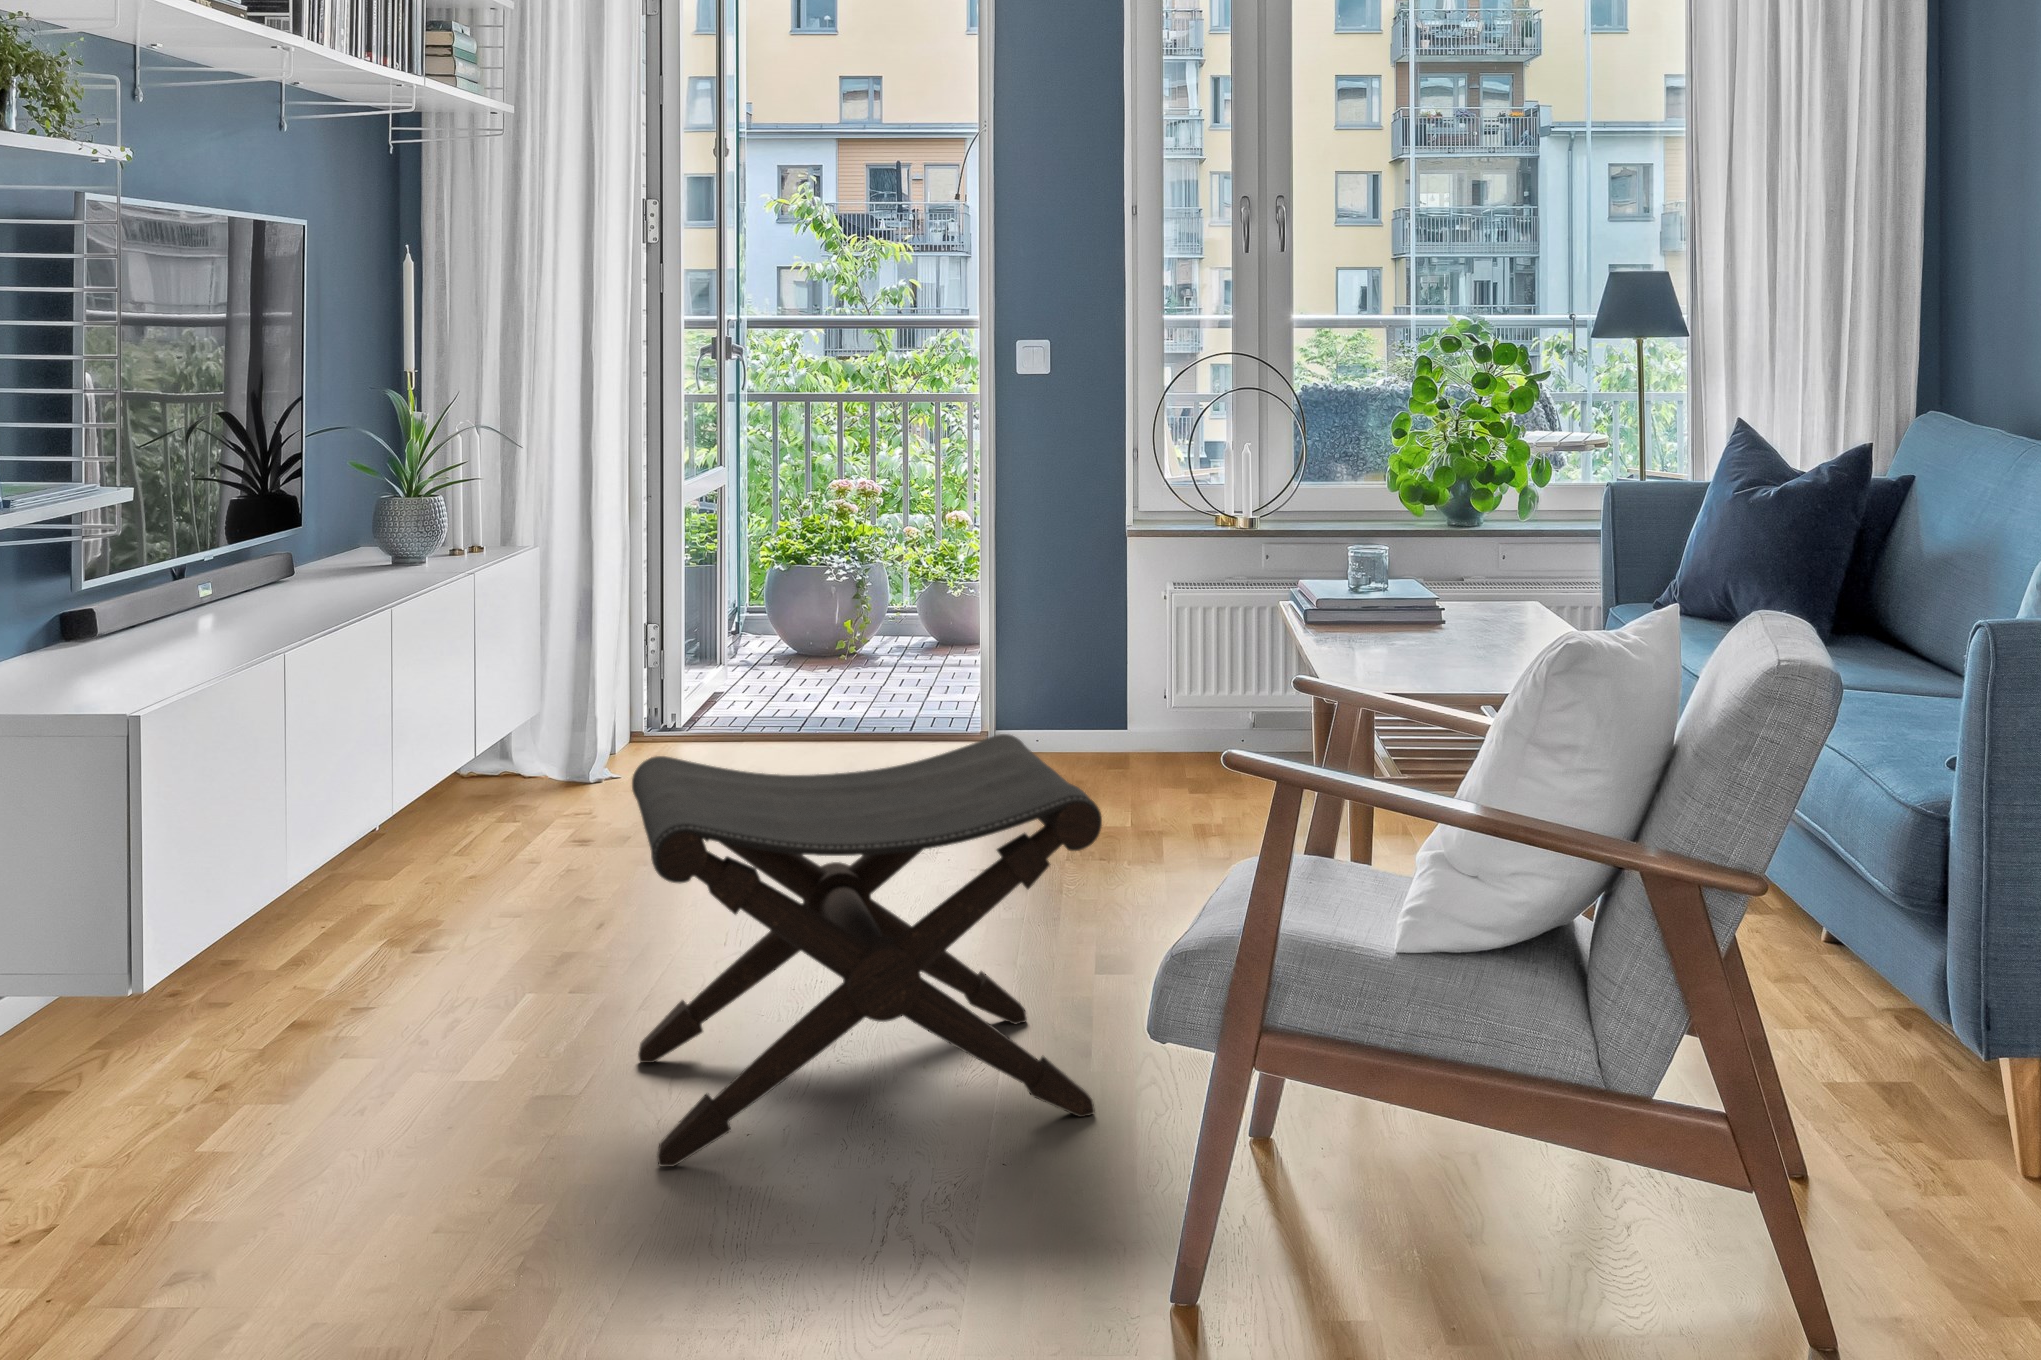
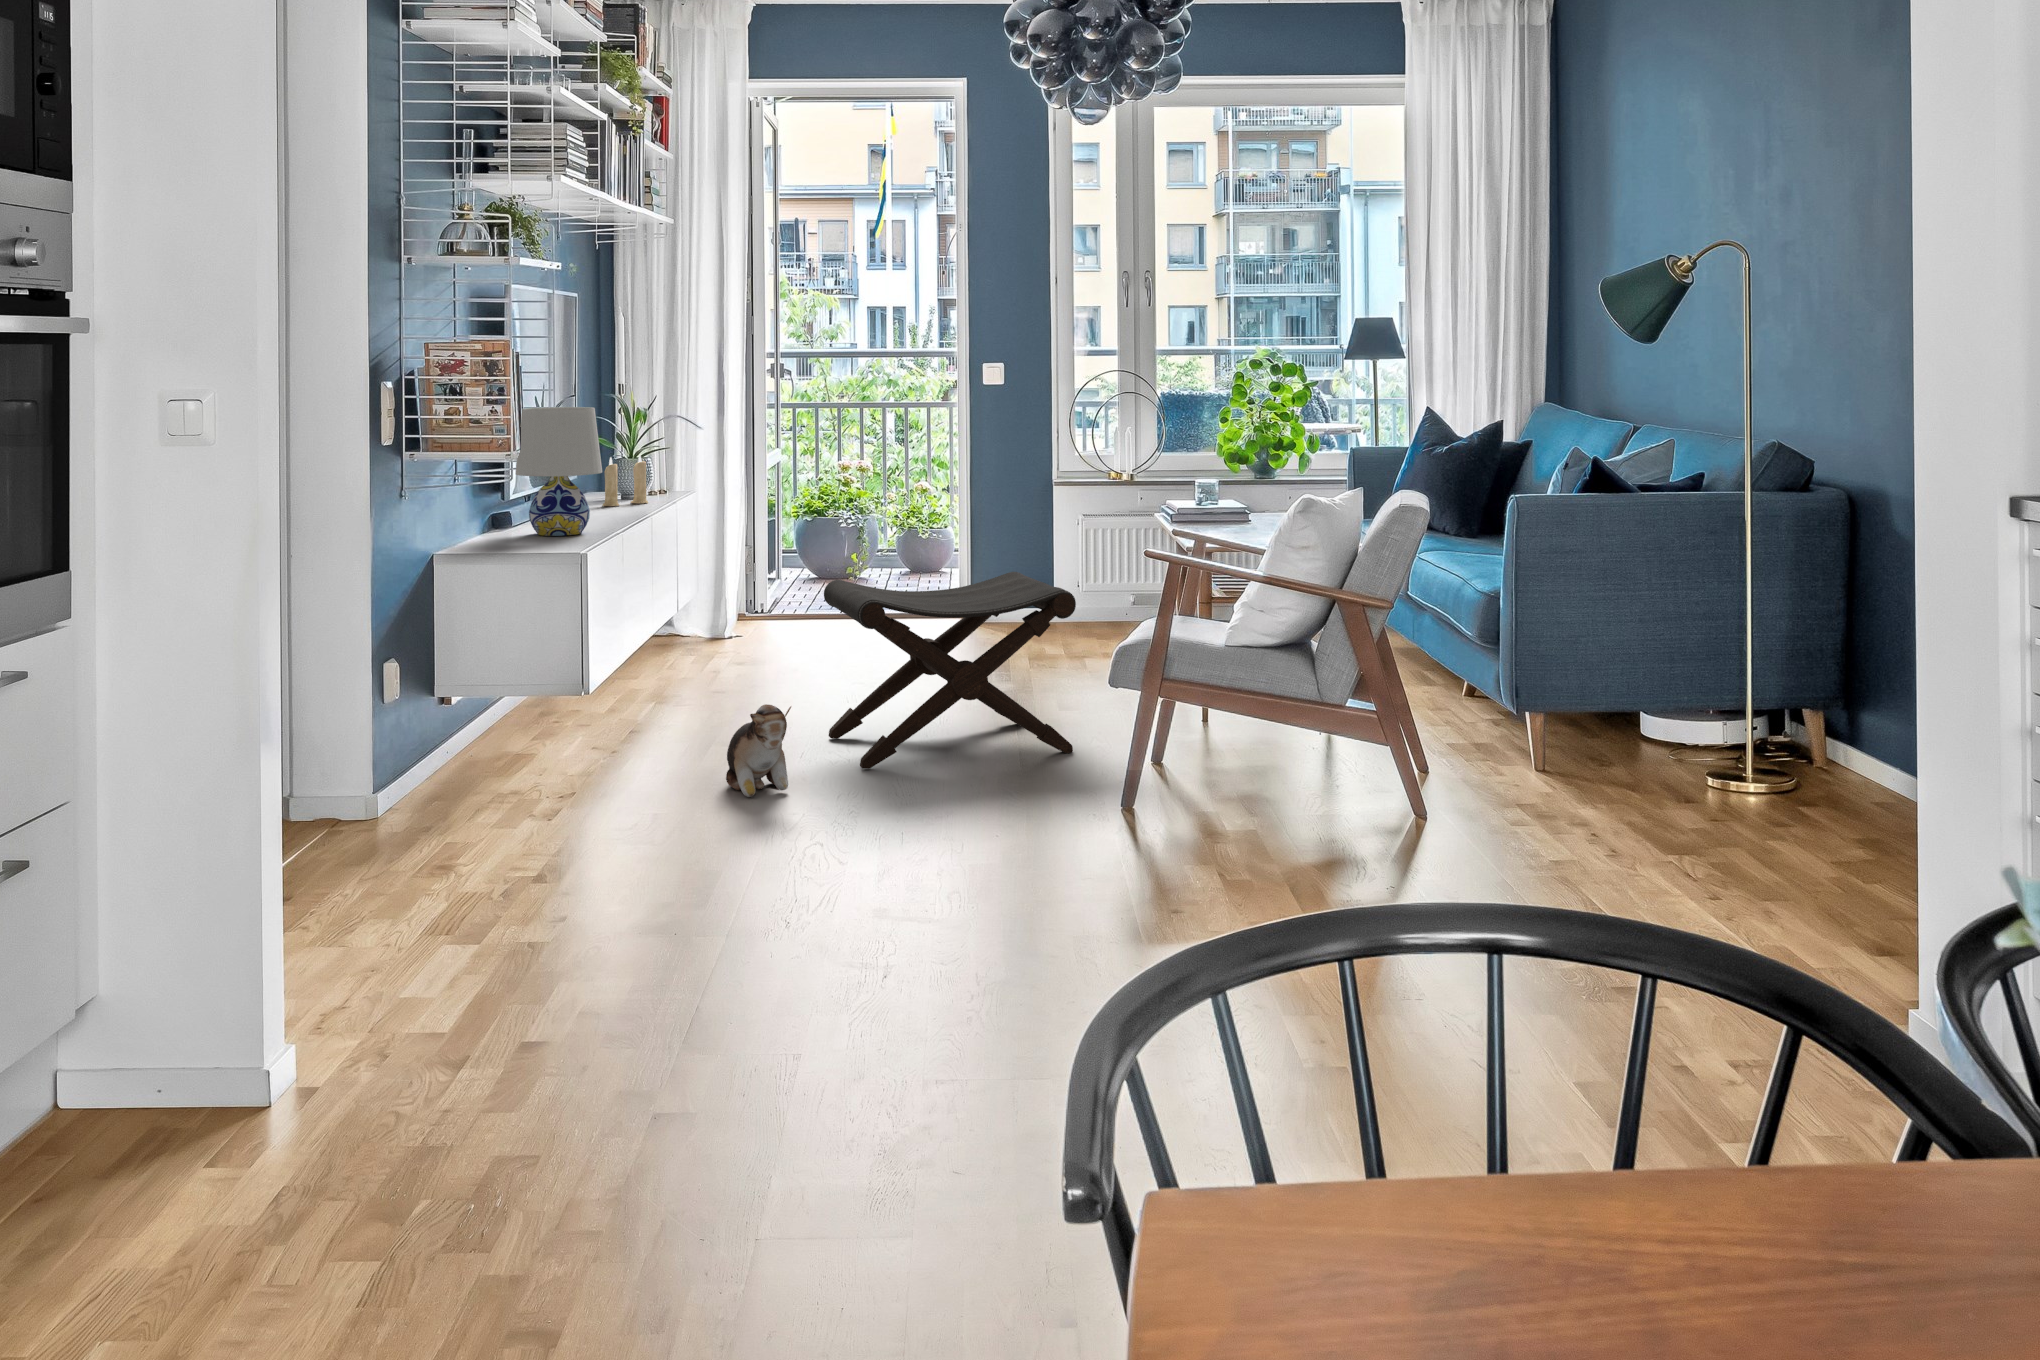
table lamp: none [85,419,257,660] -> present [516,407,602,536]
candle: none [345,490,433,581] -> present [602,455,648,506]
plush toy: none [354,1070,474,1268] -> present [726,704,791,797]

